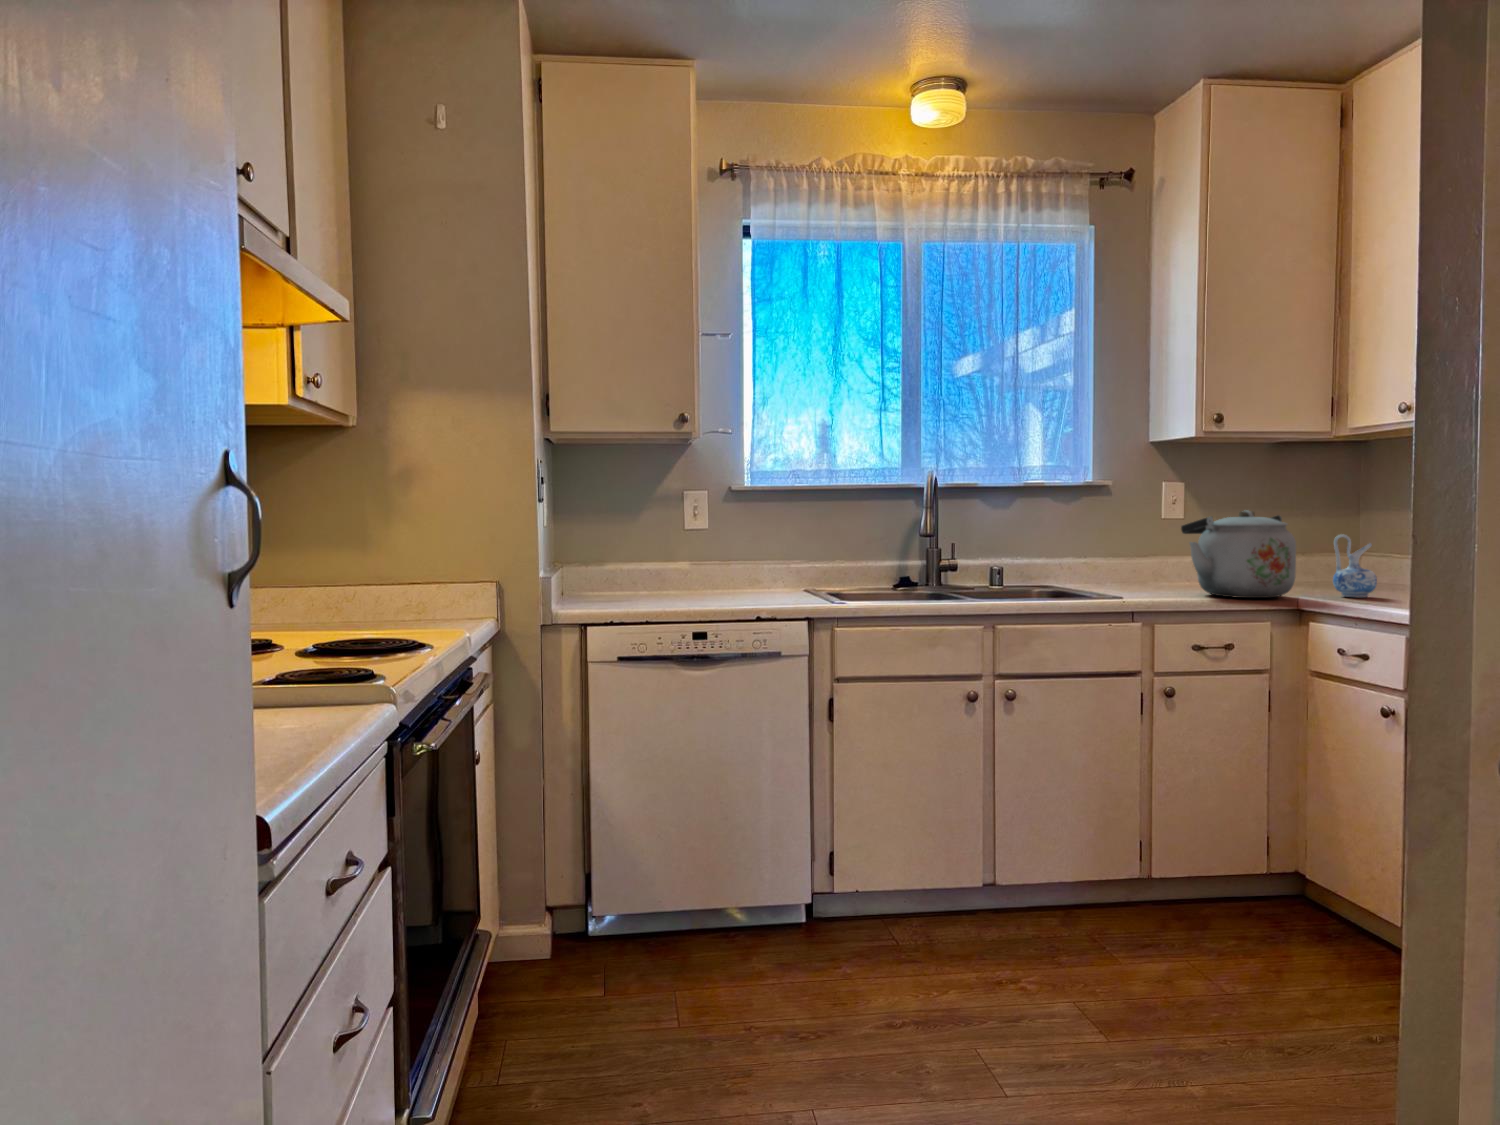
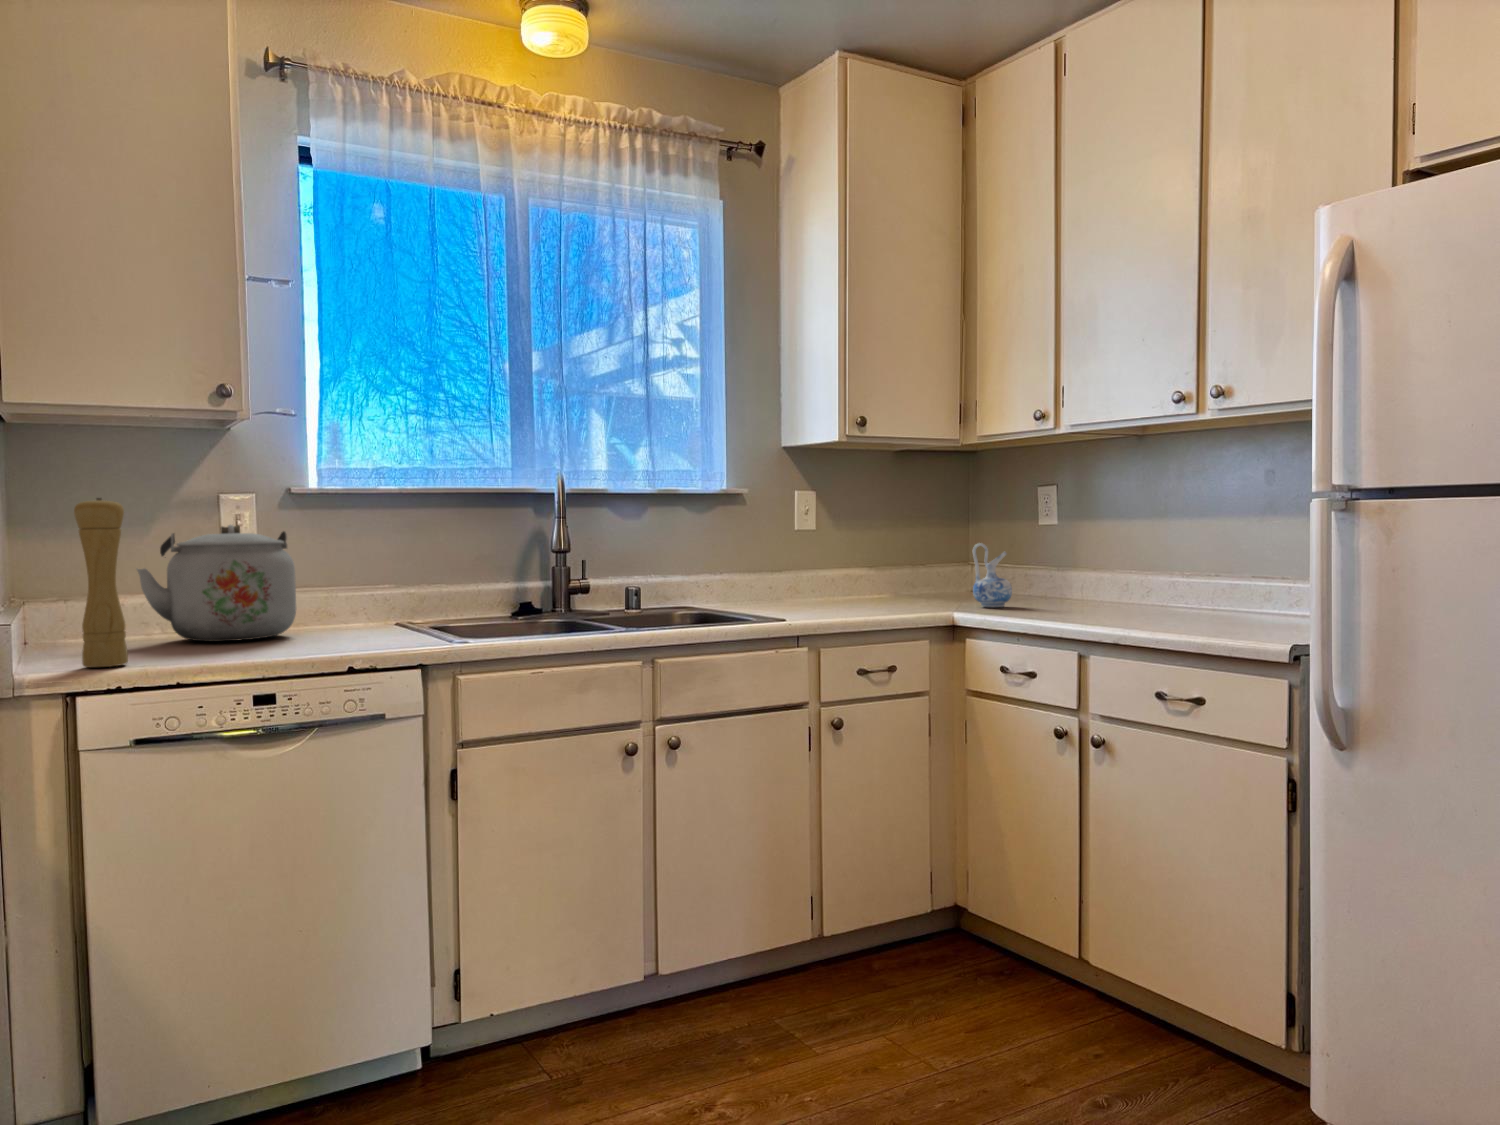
pepper mill: none [589,494,619,607] -> present [74,498,128,667]
kettle: present [1181,510,1296,598] -> present [137,525,296,641]

